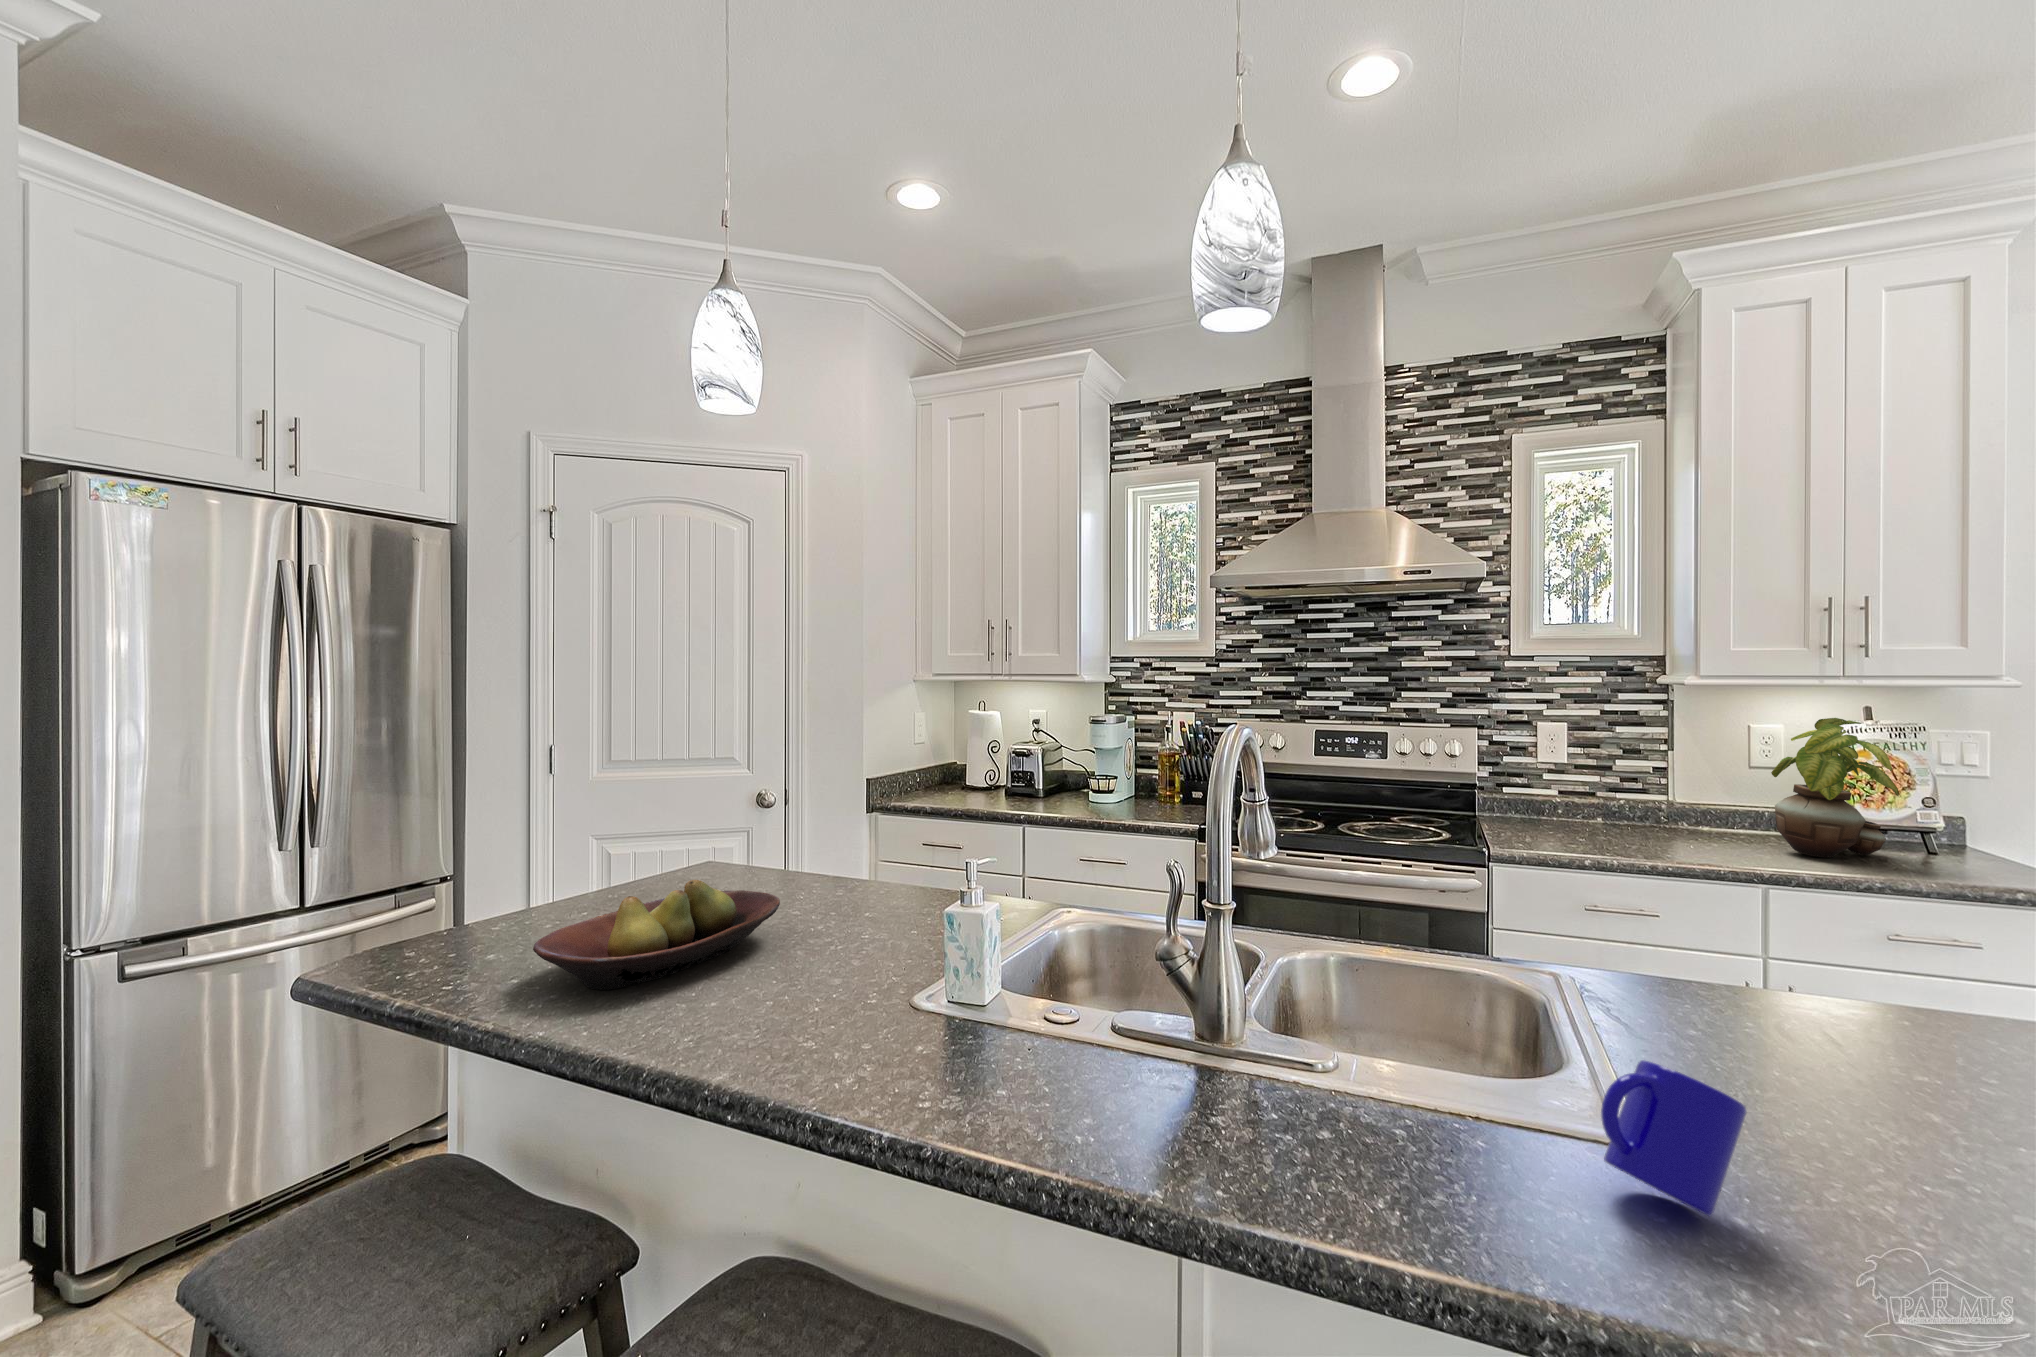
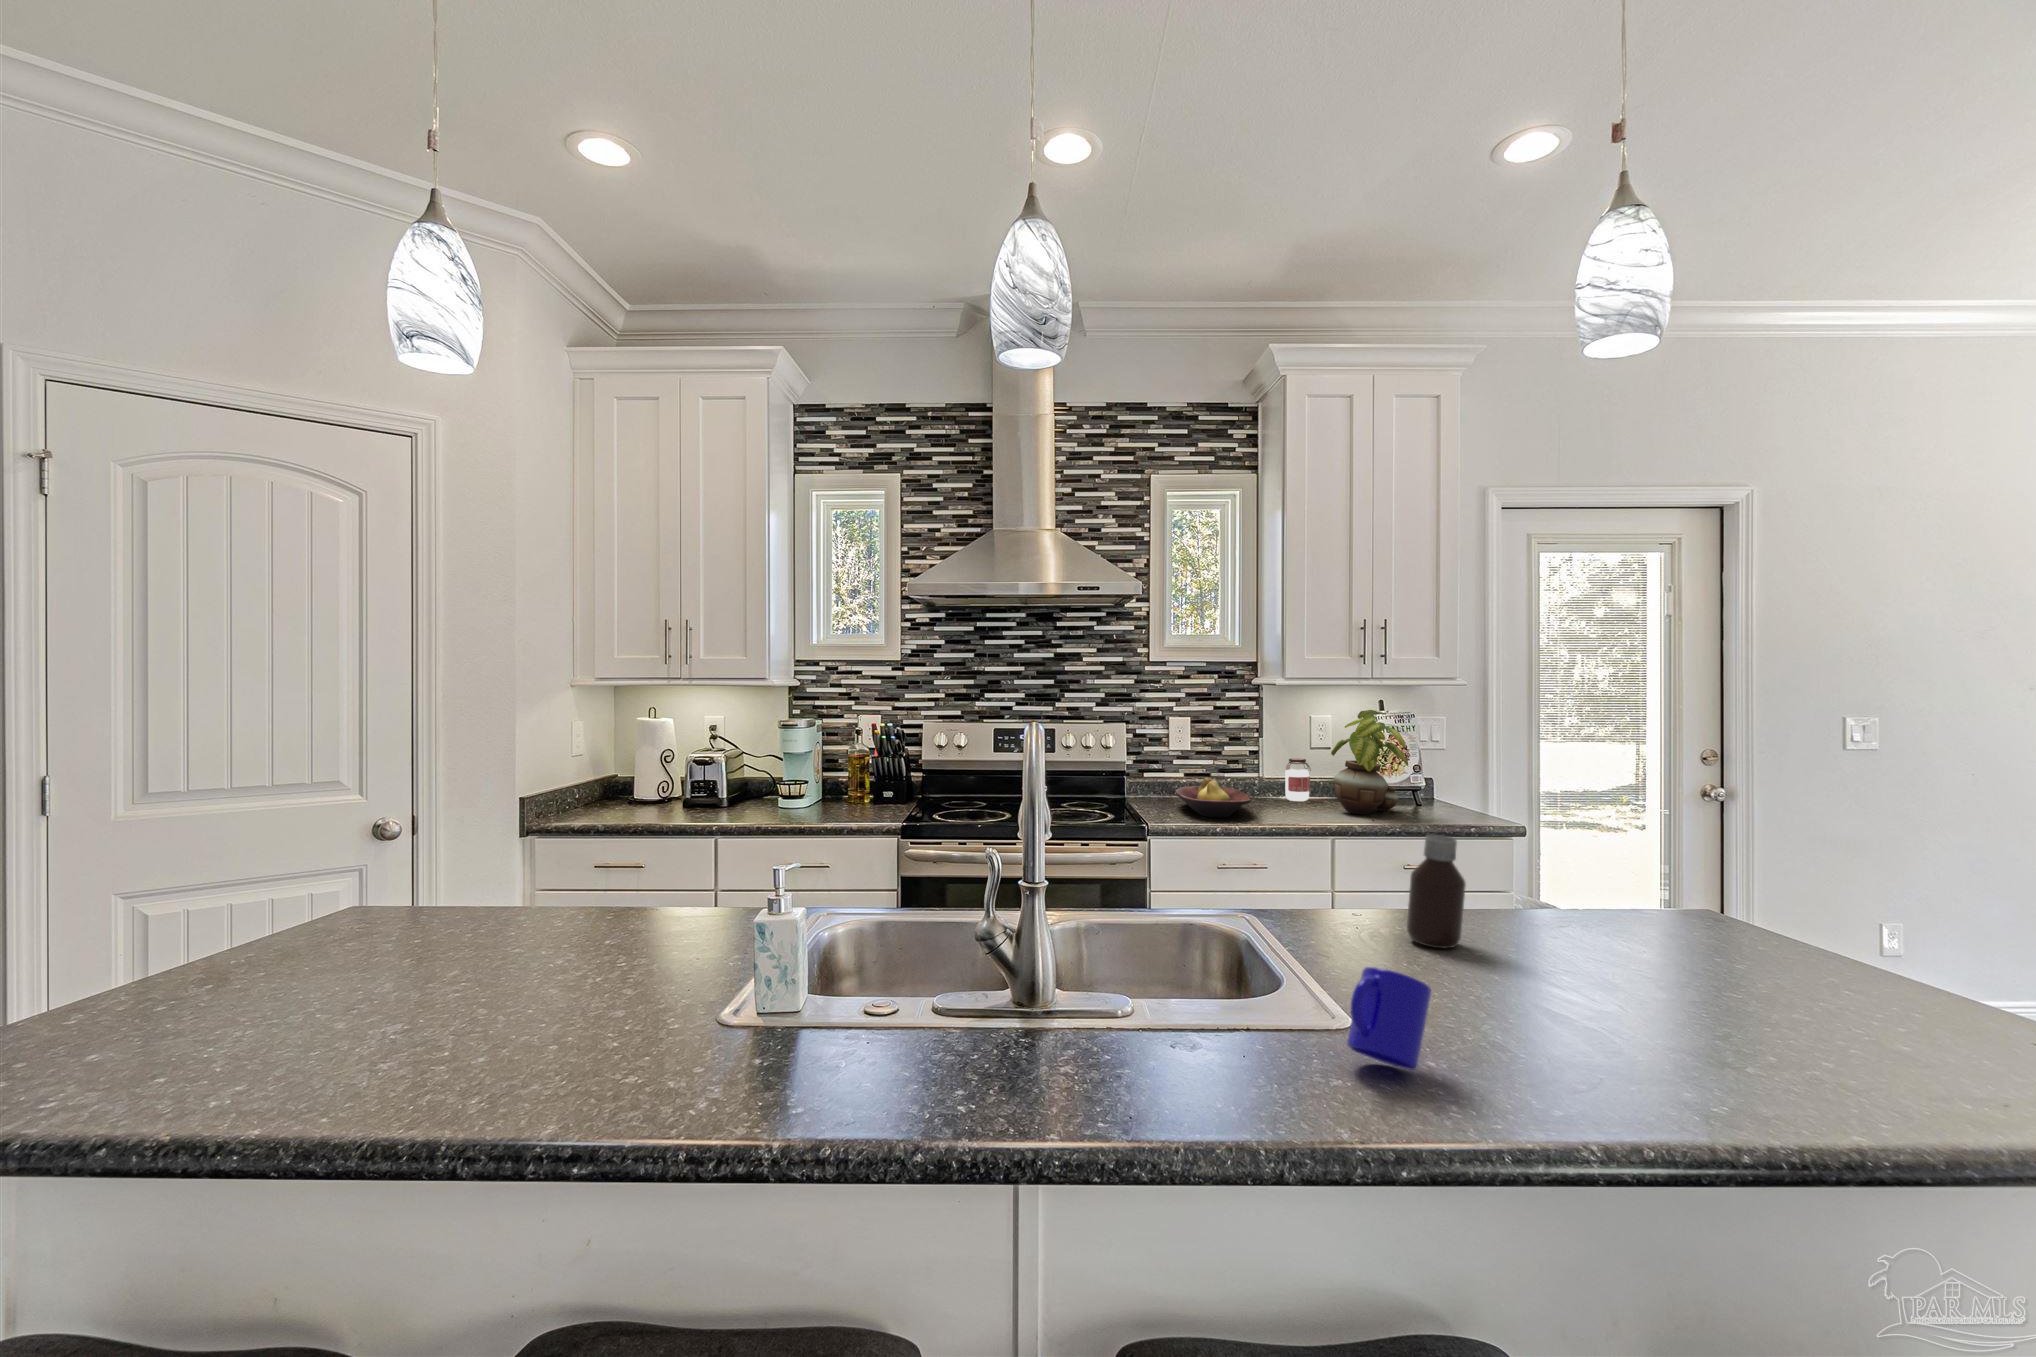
jar: none [1704,778,1744,835] -> present [1285,758,1310,801]
fruit bowl: present [533,880,780,990] -> present [1176,777,1251,818]
bottle: none [1802,890,1904,1055] -> present [1407,835,1466,948]

